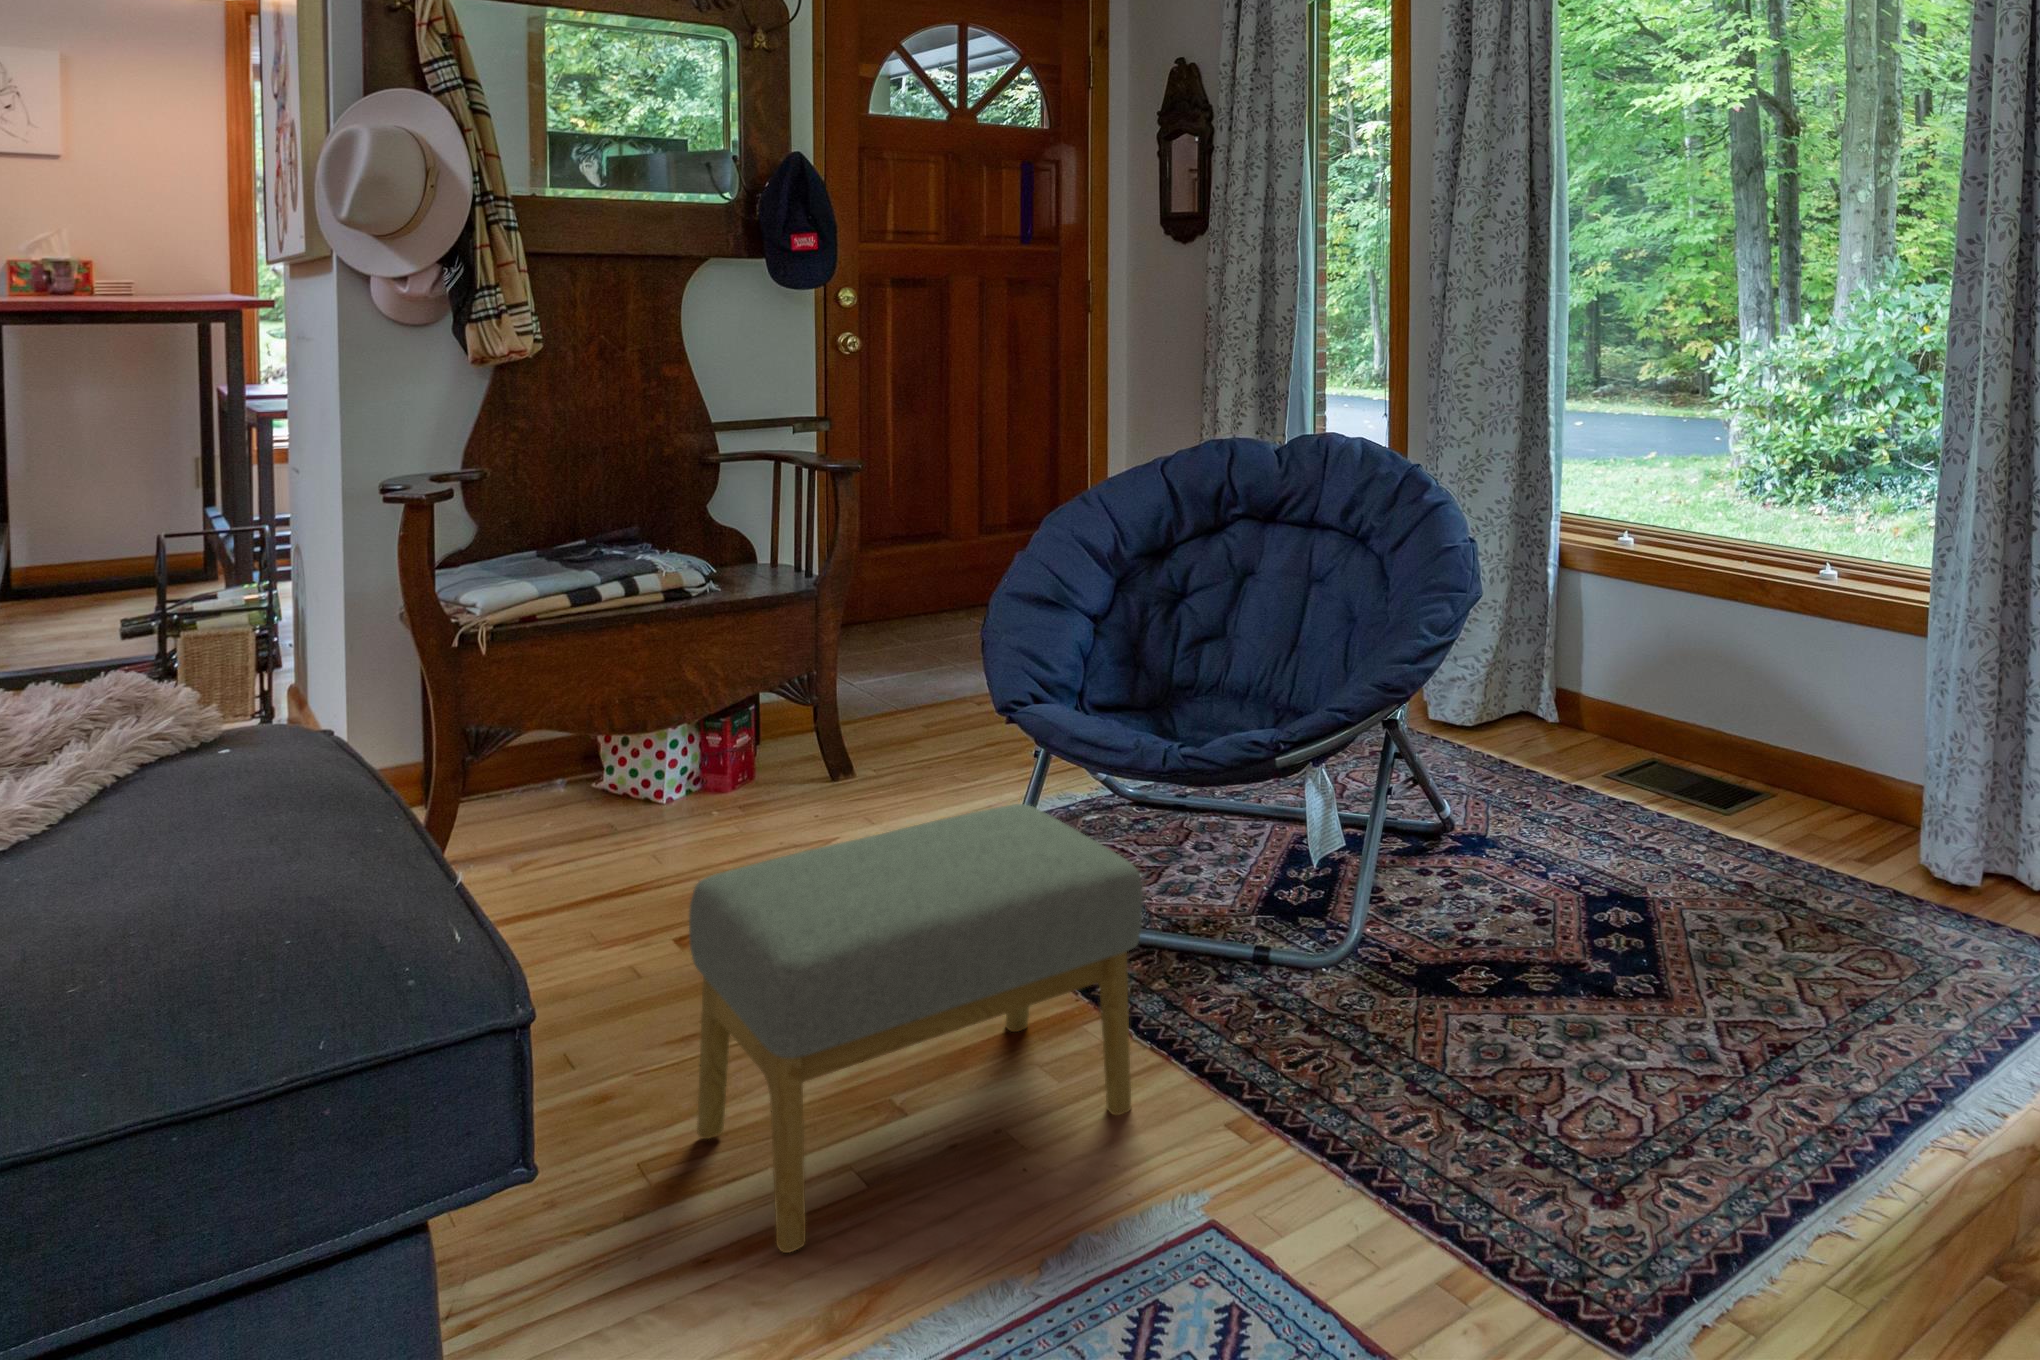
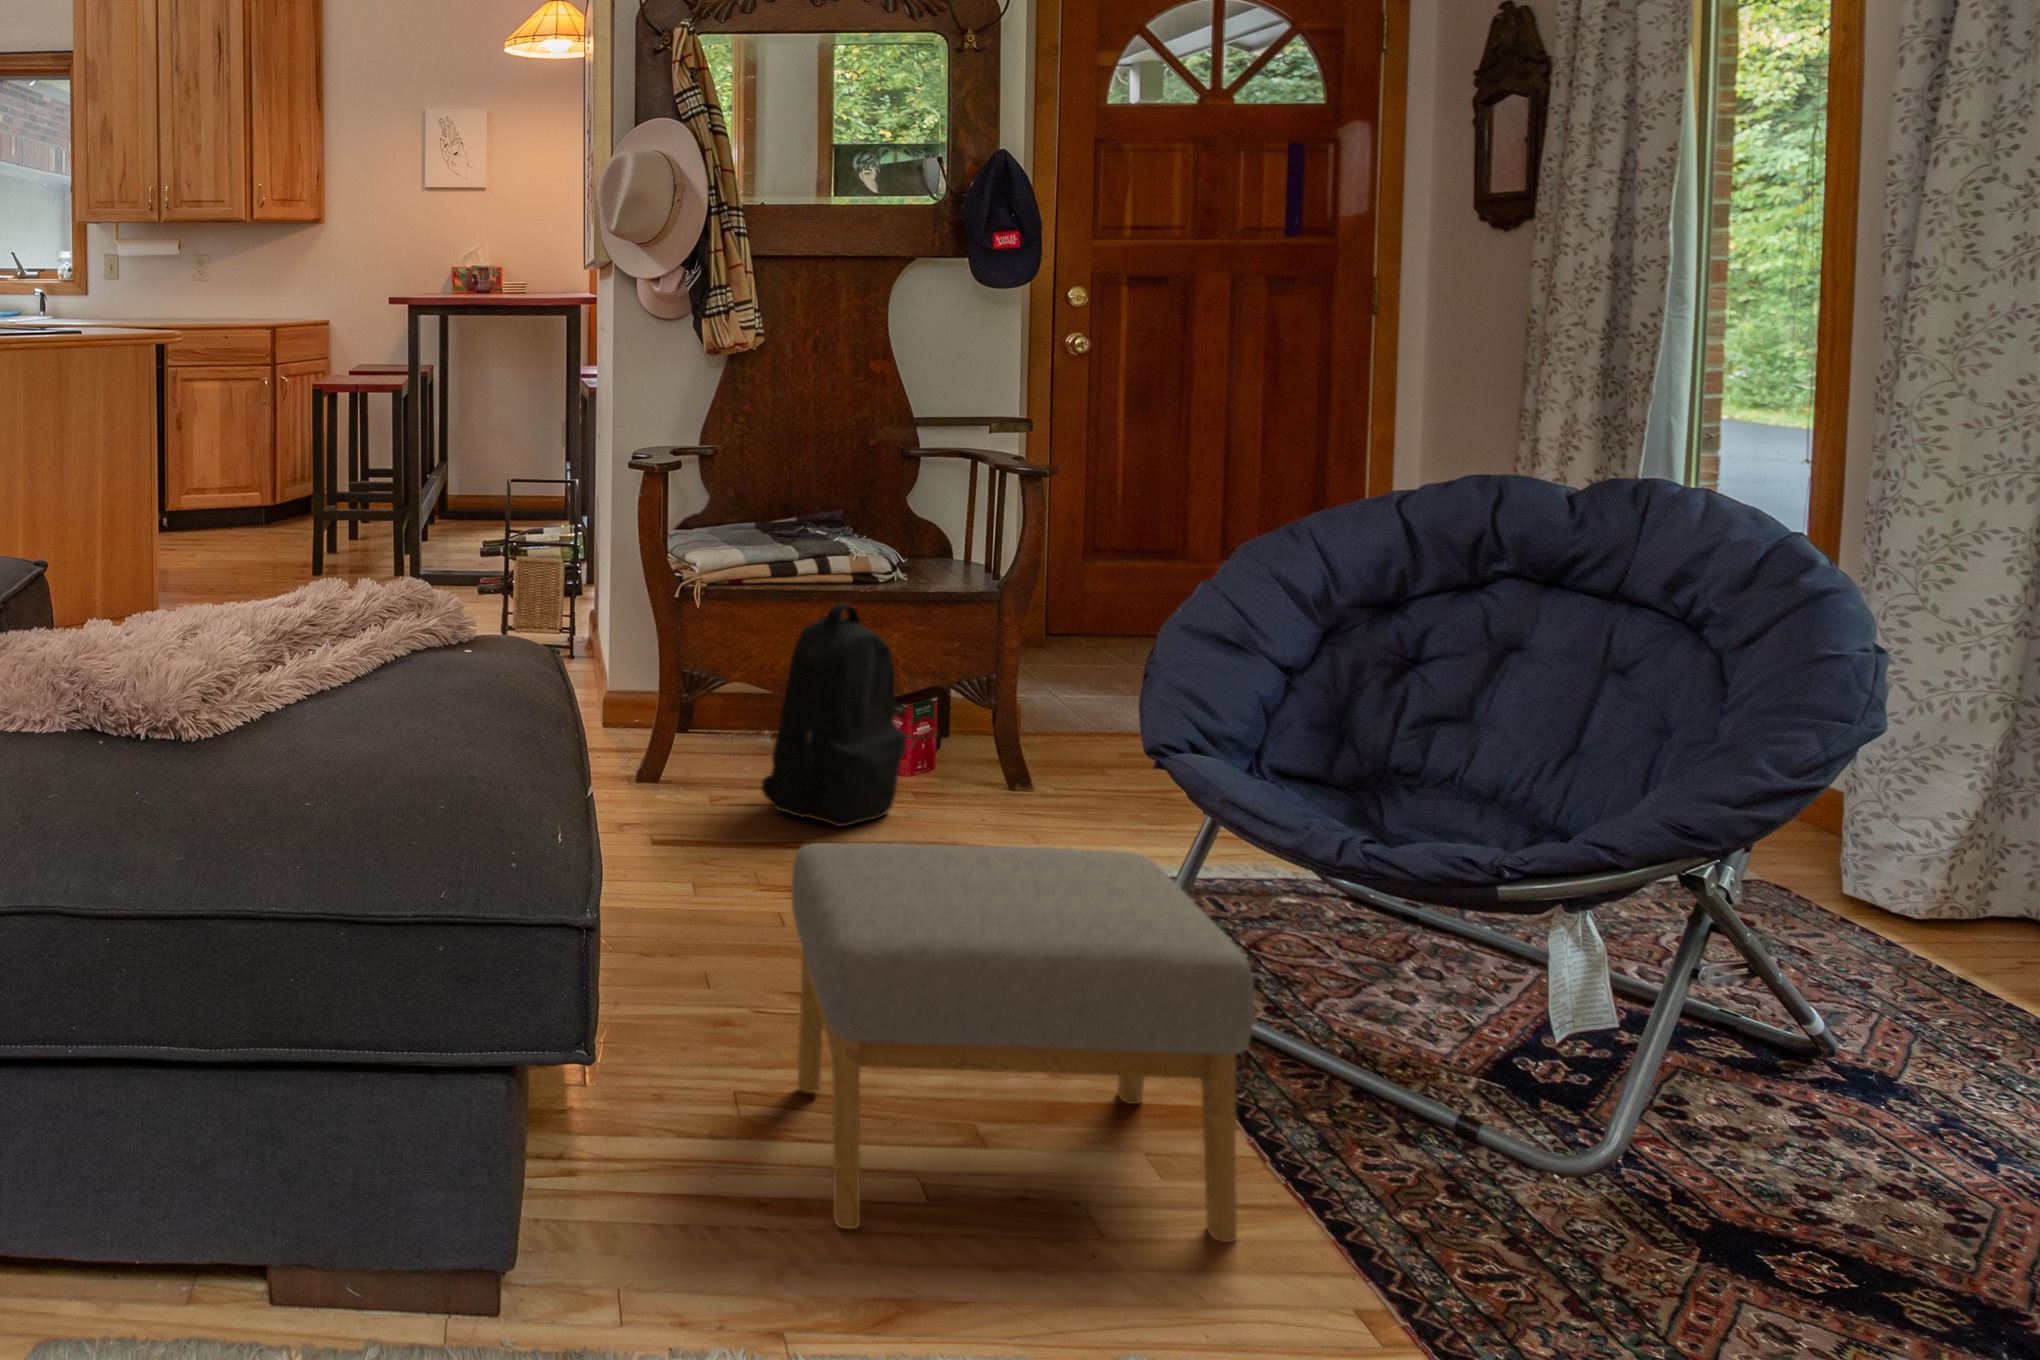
backpack: none [561,625,728,864] -> present [762,603,905,826]

